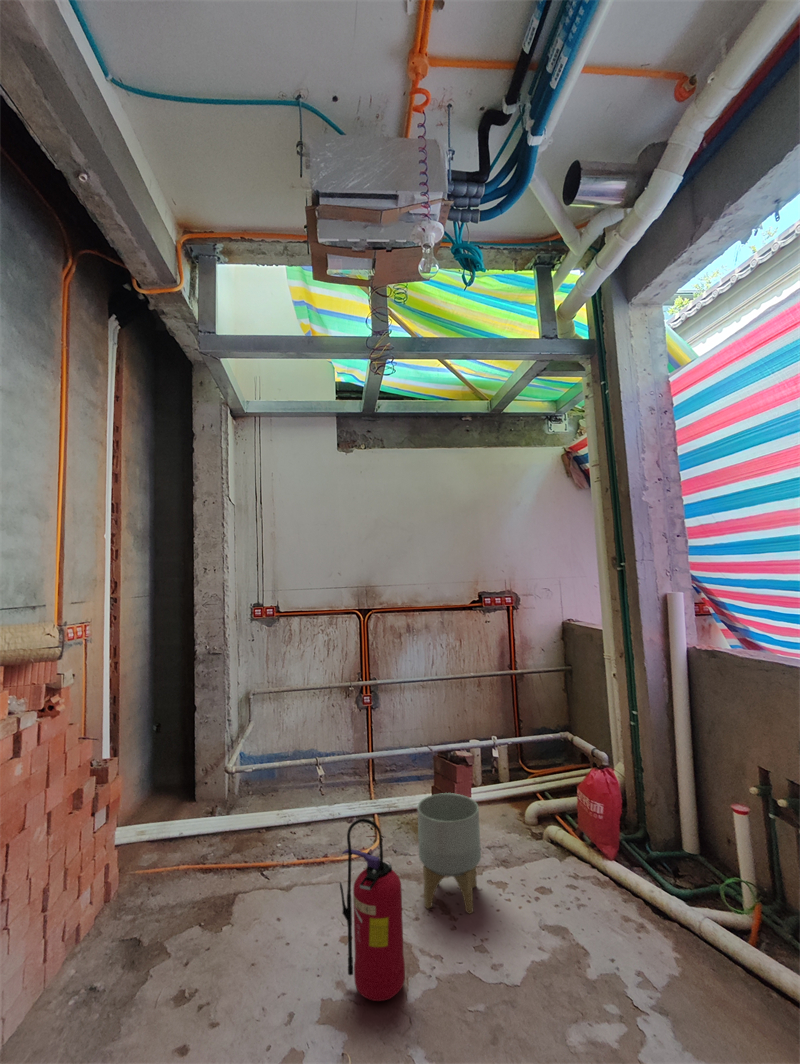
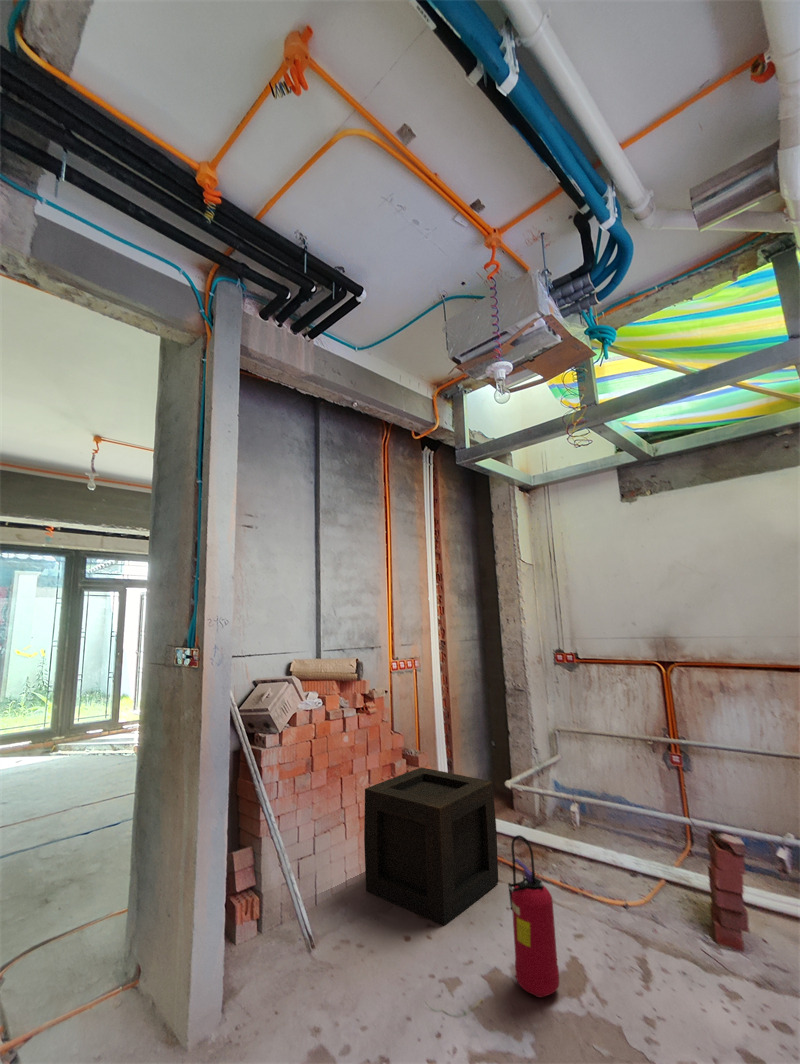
wooden crate: none [47,769,244,1016] -> present [364,767,498,926]
planter: present [417,793,481,914] -> none [620,858,701,994]

